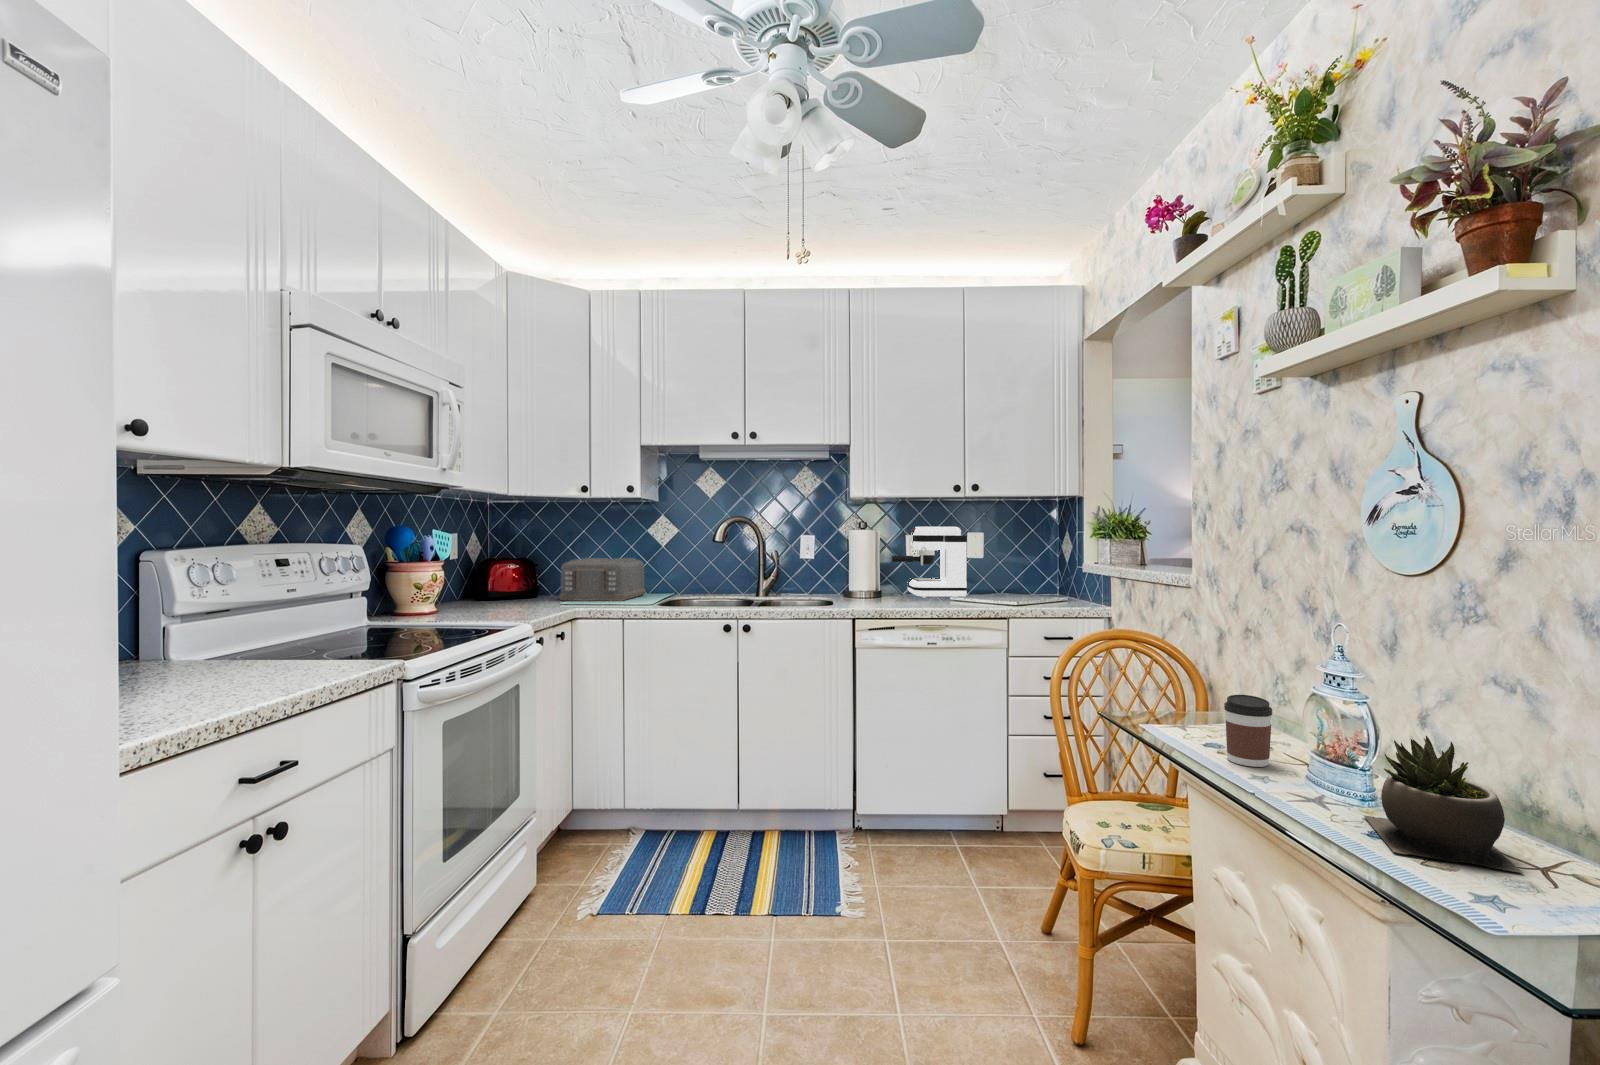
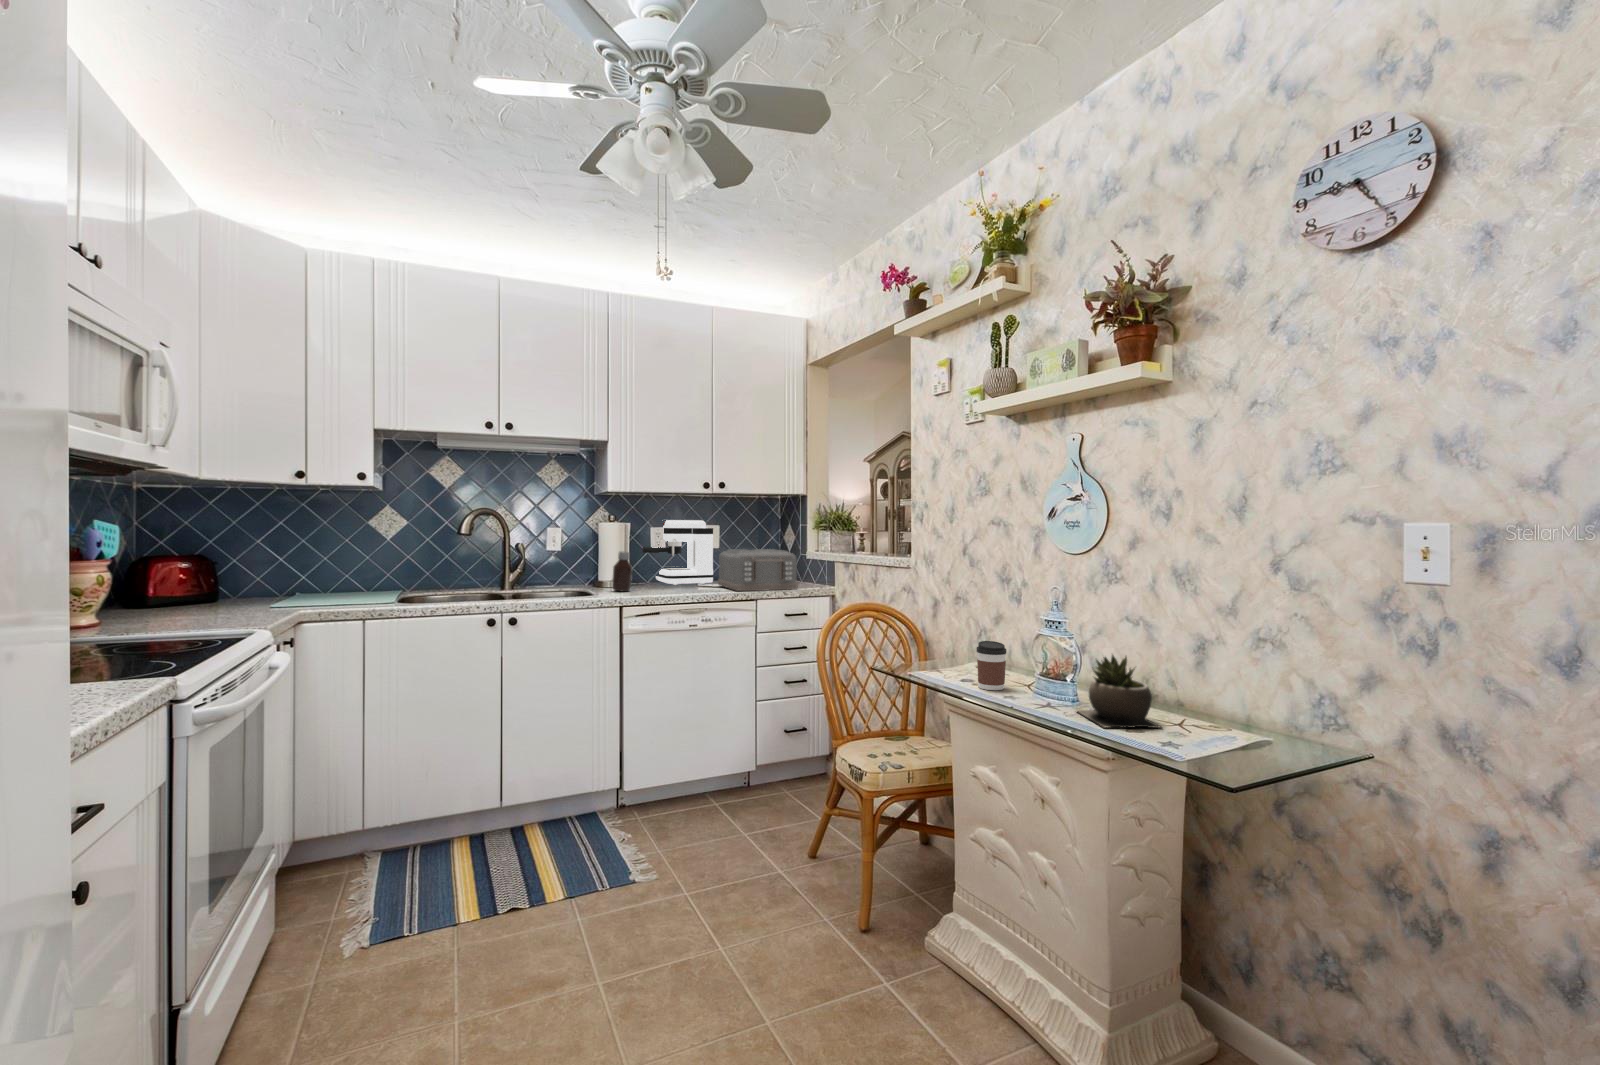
toaster: present [559,558,646,601] -> present [718,549,798,591]
bottle: none [850,560,871,602] -> present [612,552,632,591]

